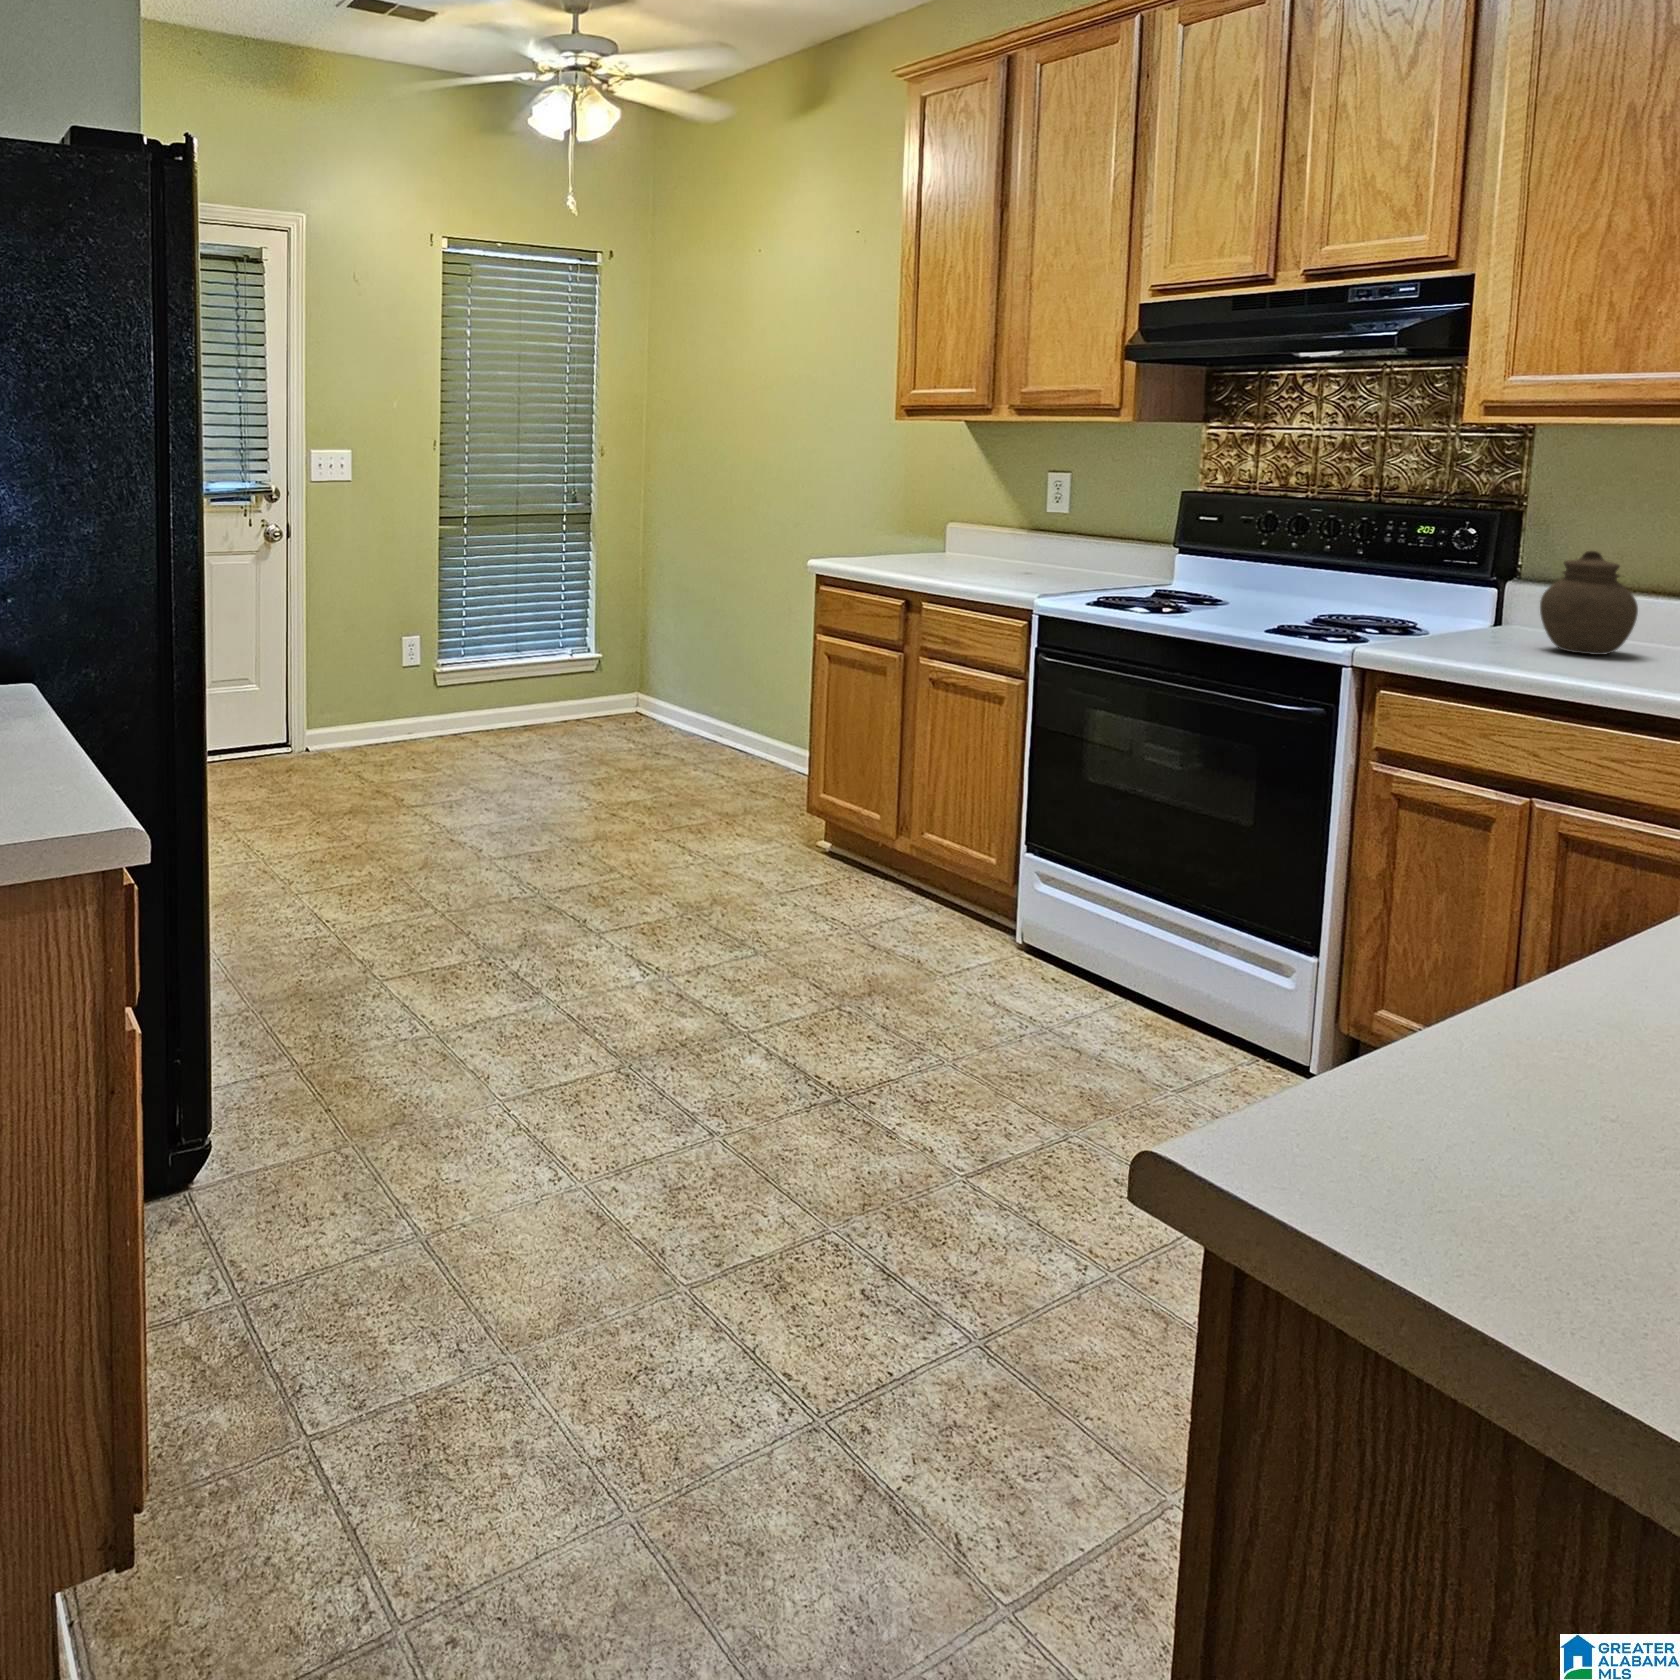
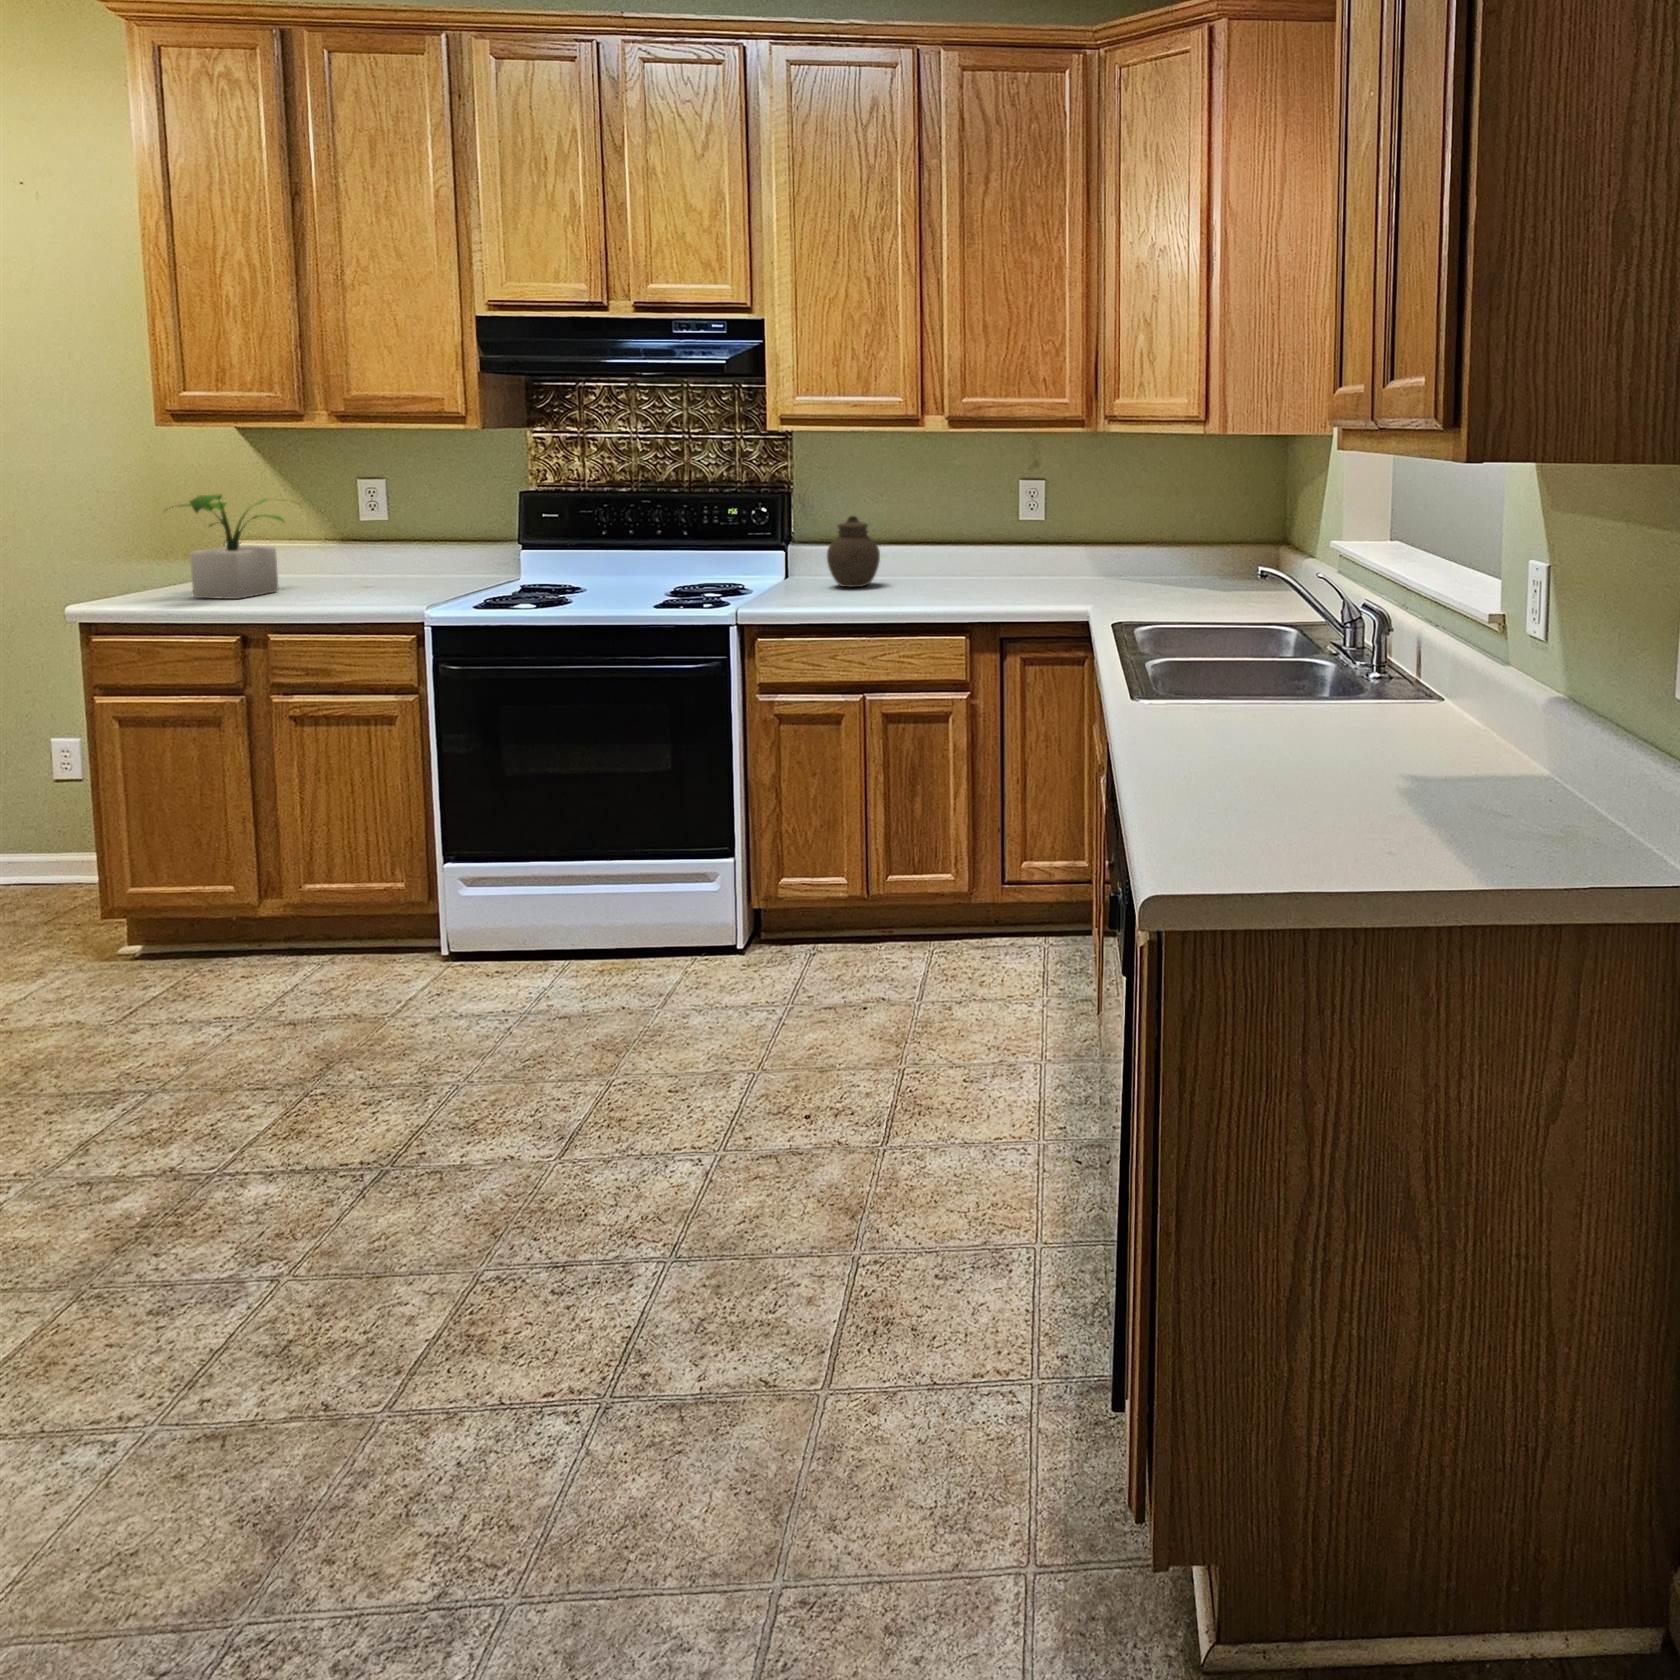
potted plant: none [892,478,997,570] -> present [179,494,284,599]

